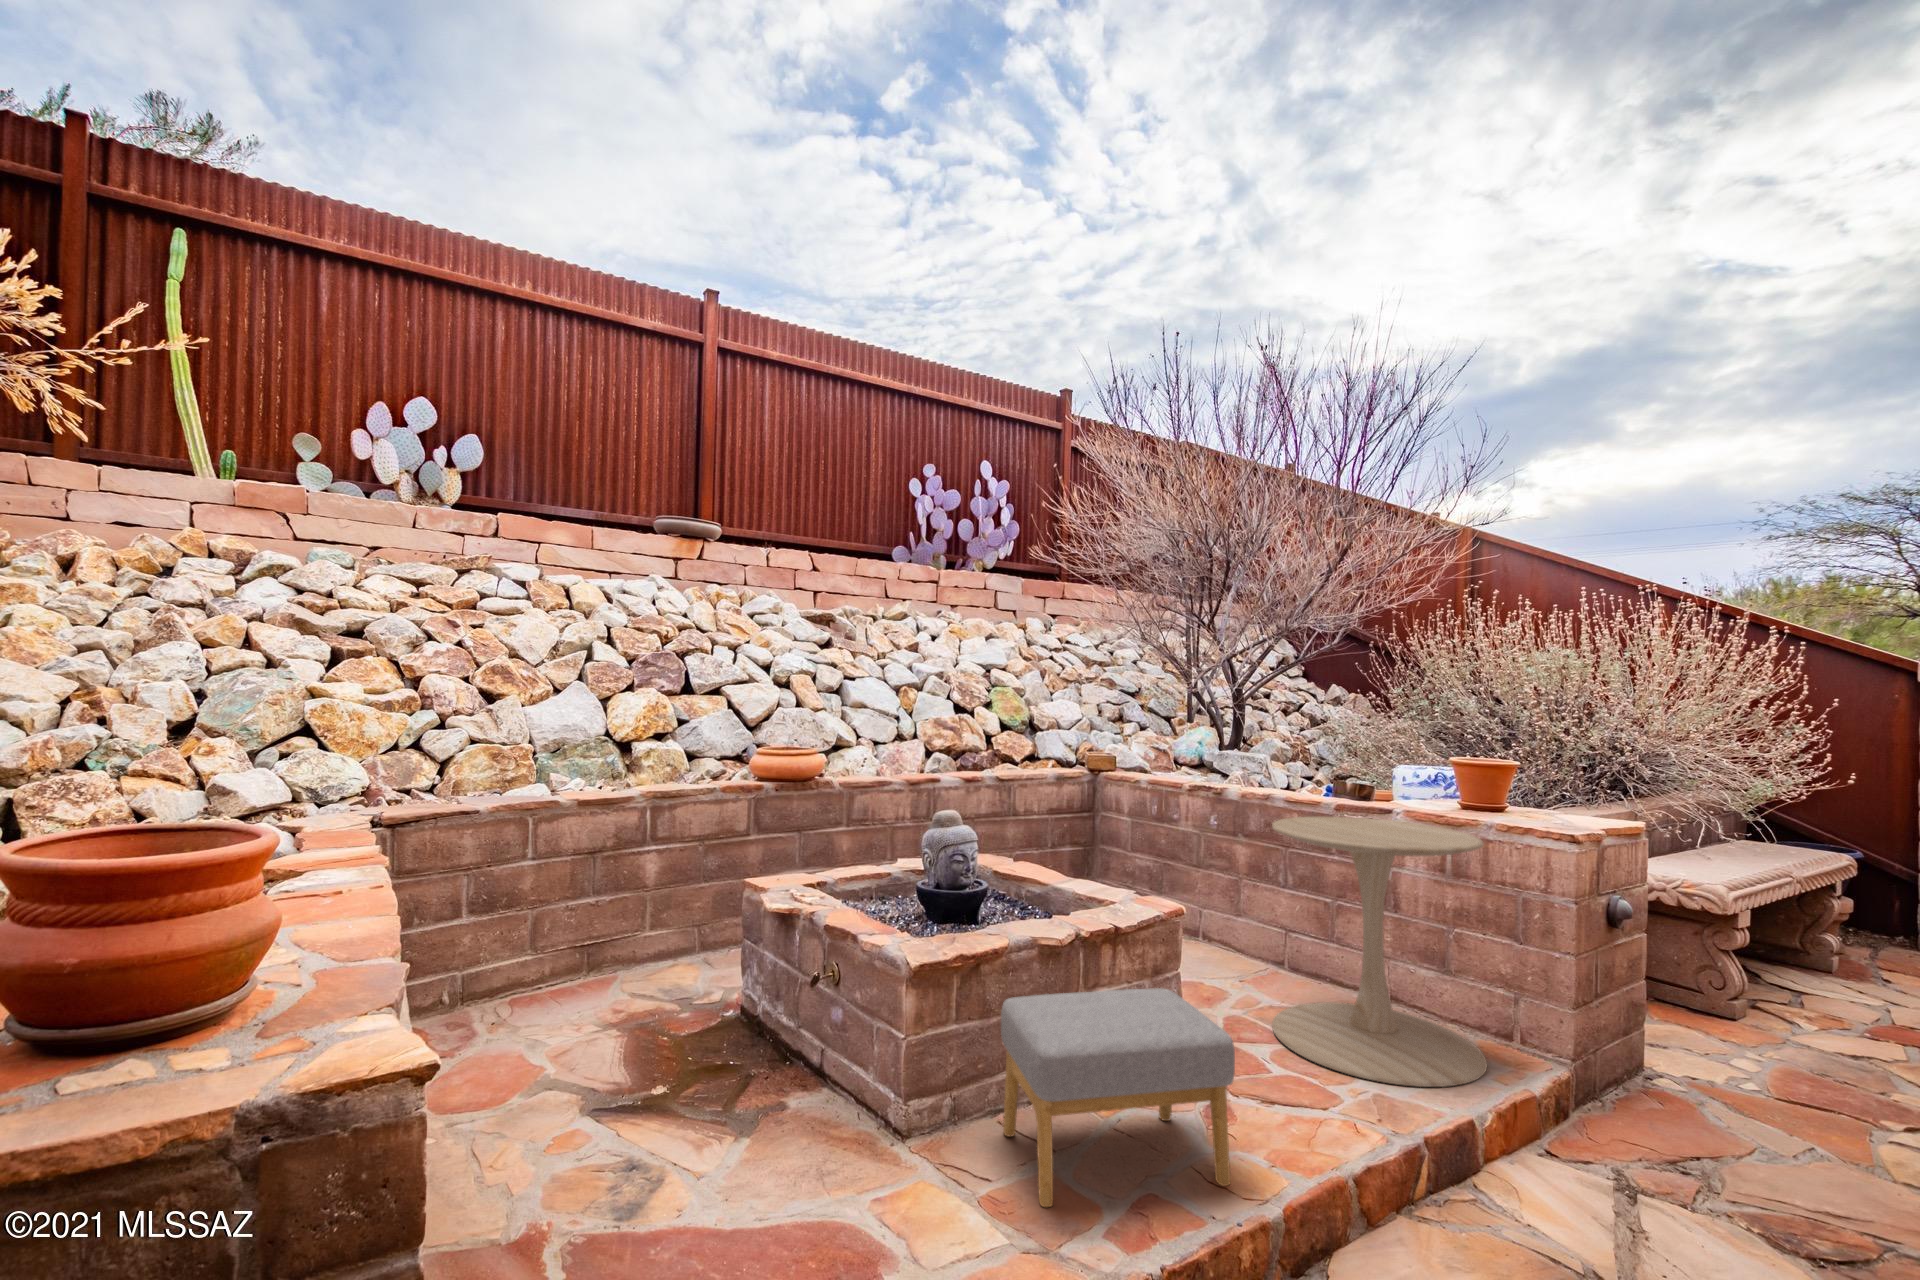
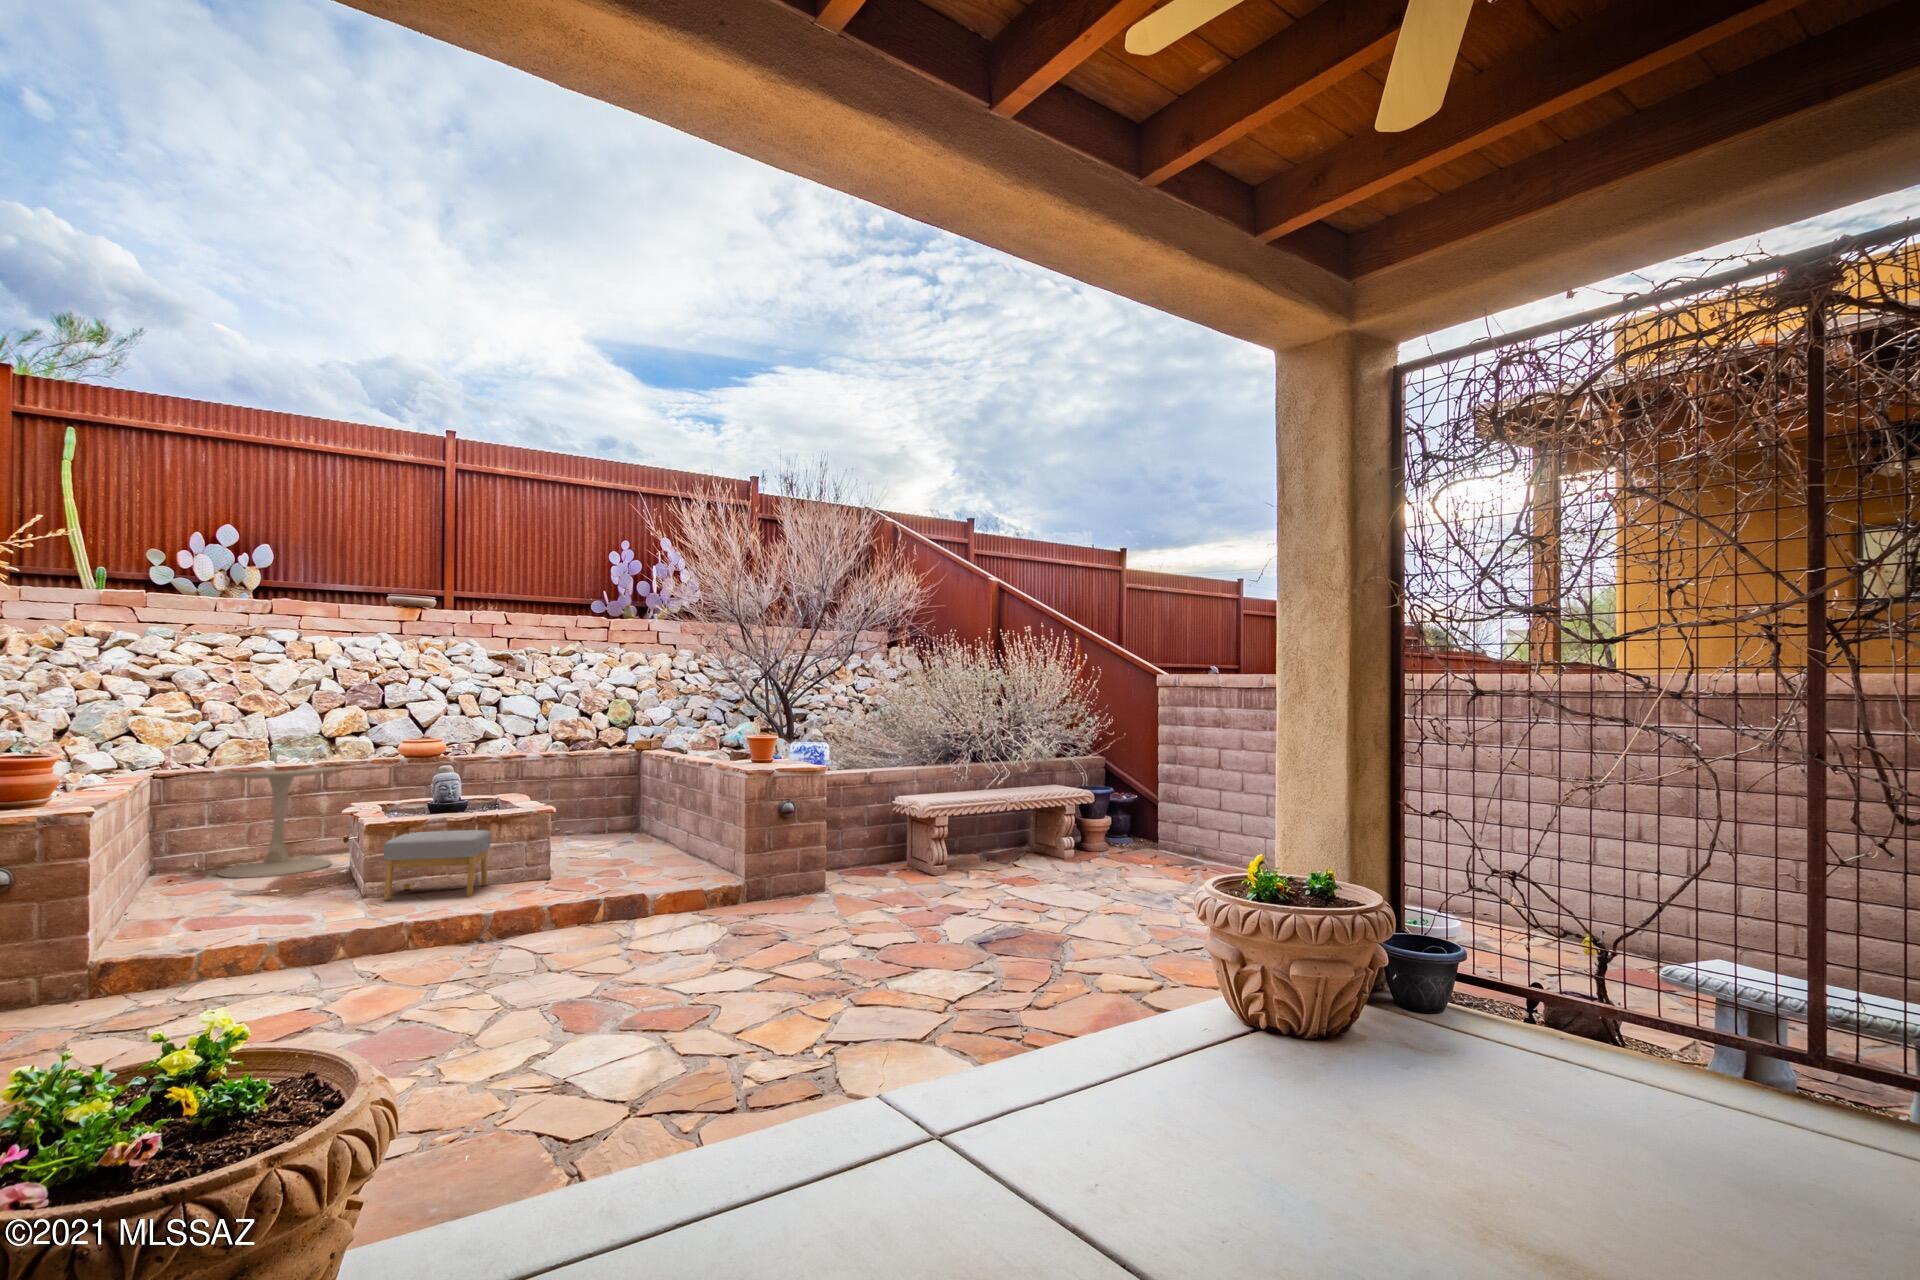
pedestal table: present [1272,817,1487,1087] -> present [218,767,336,878]

